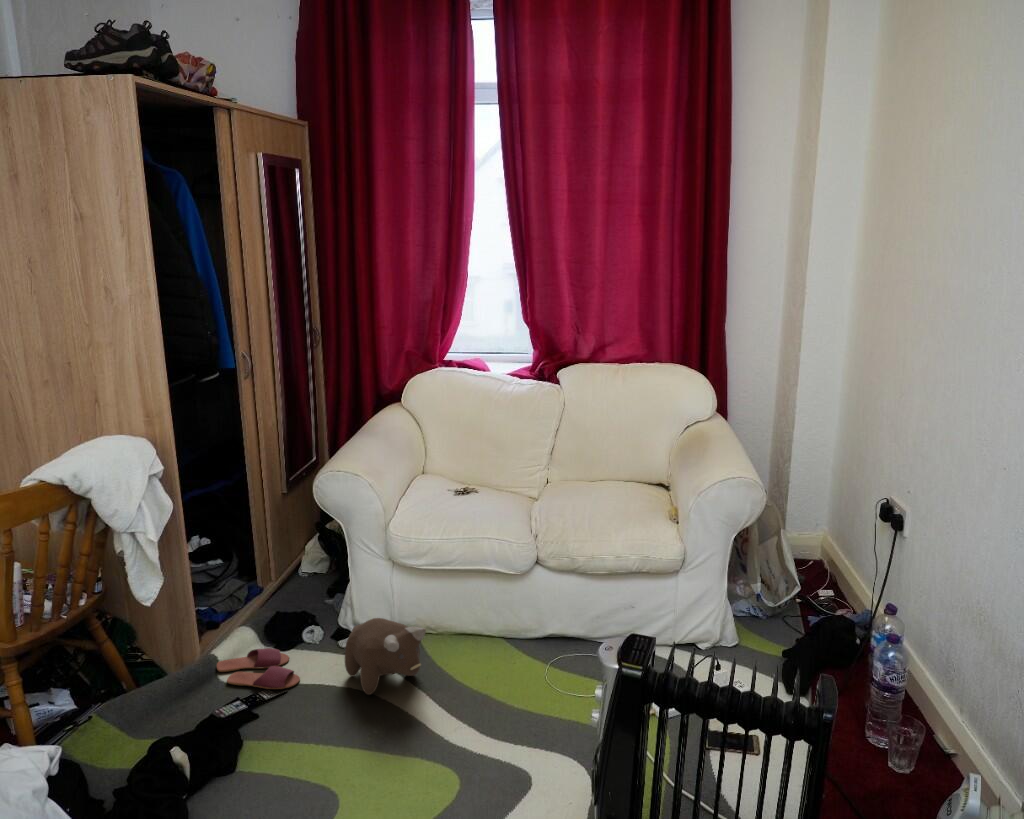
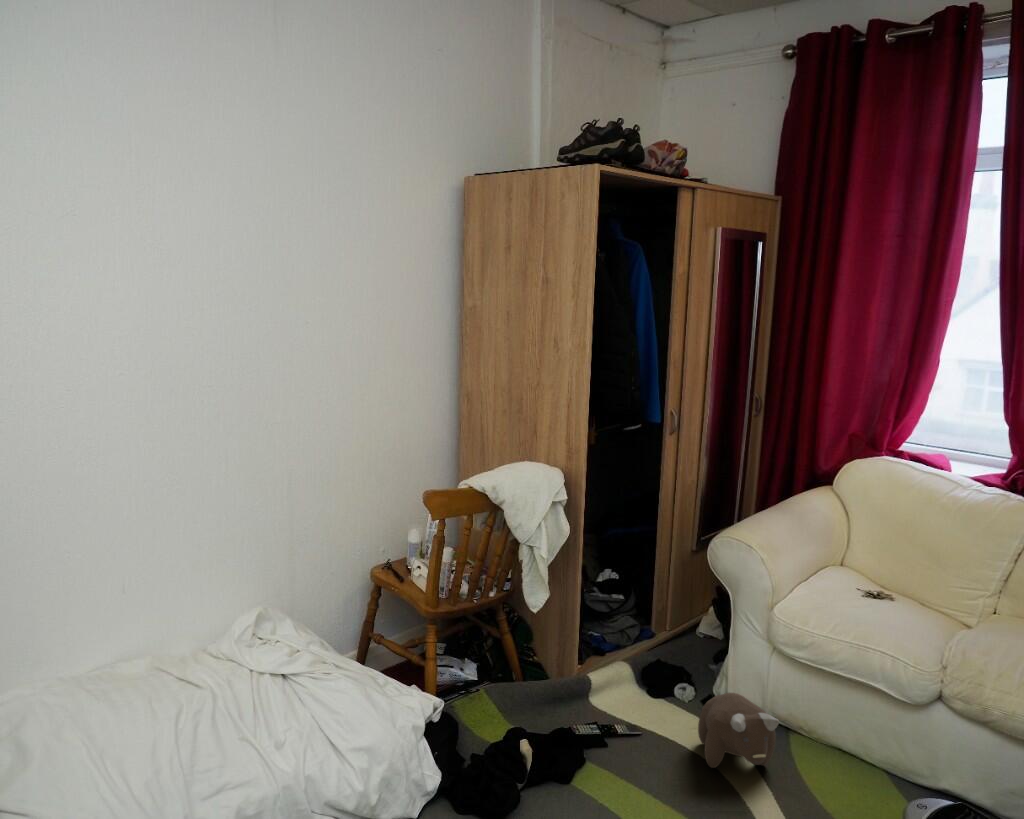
slippers: present [217,648,300,689] -> none [591,686,655,731]

